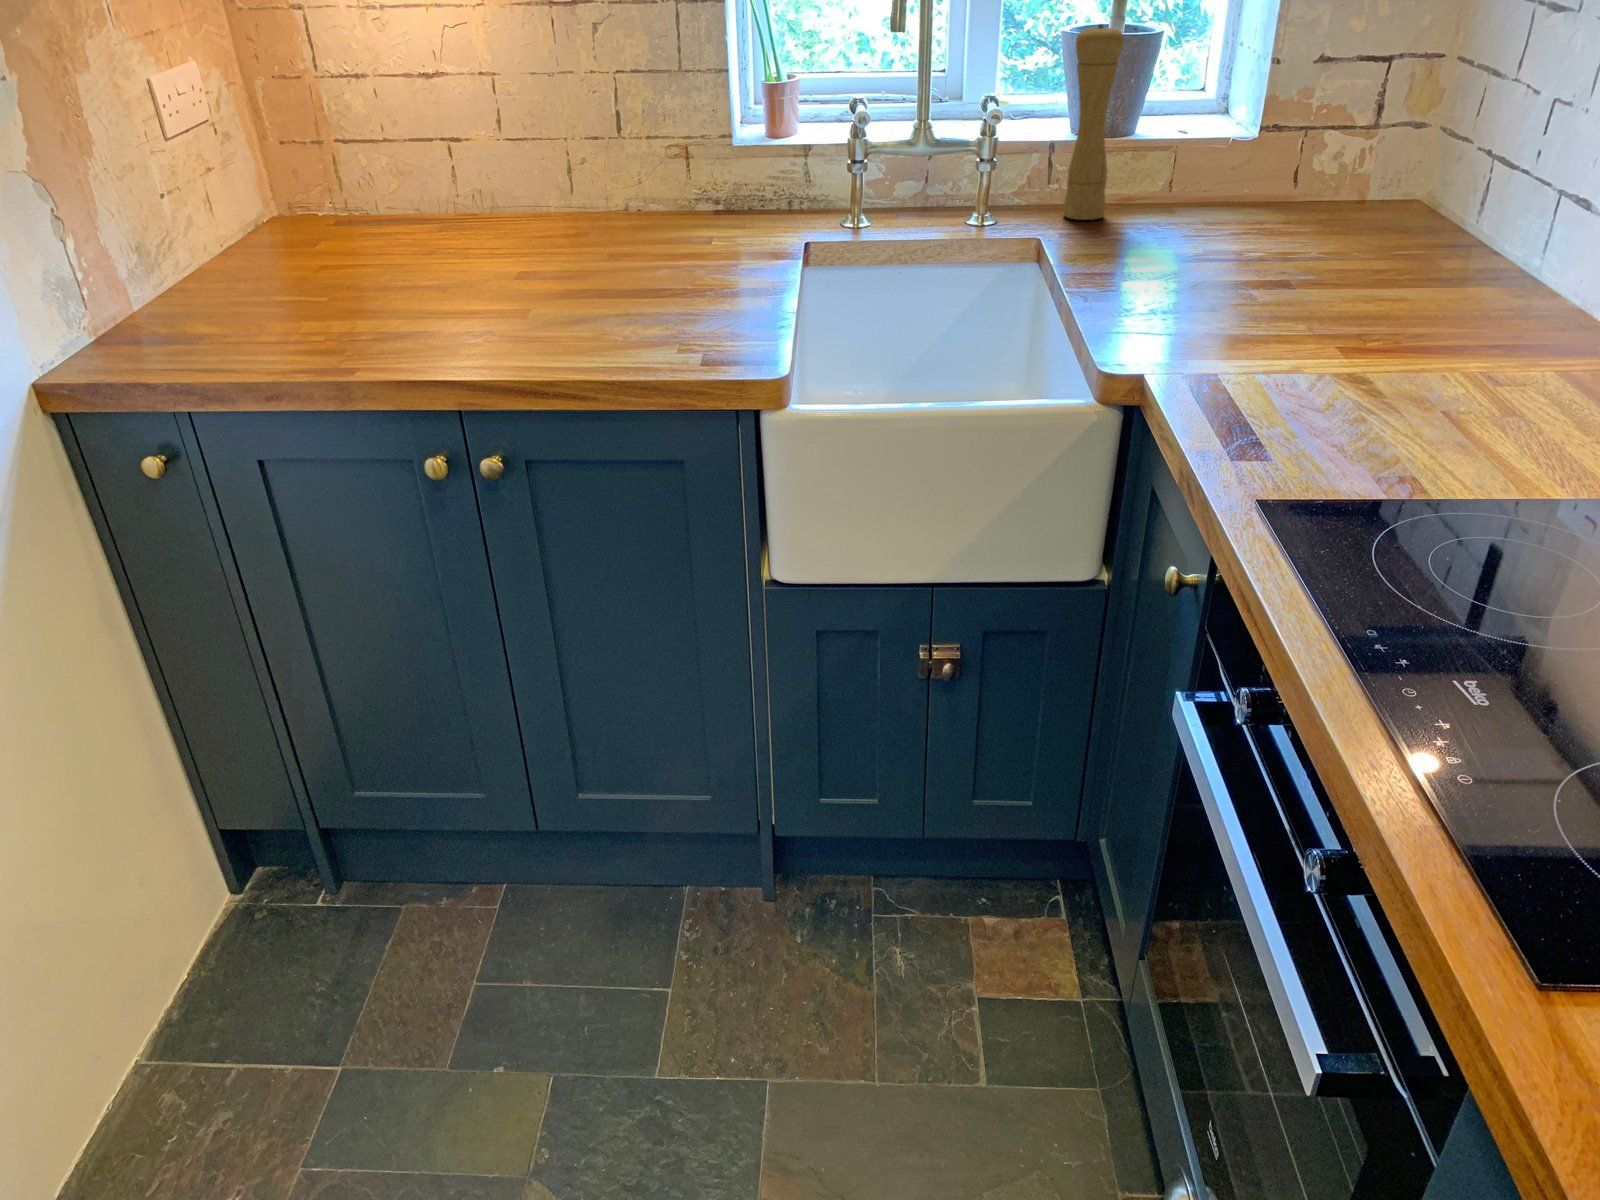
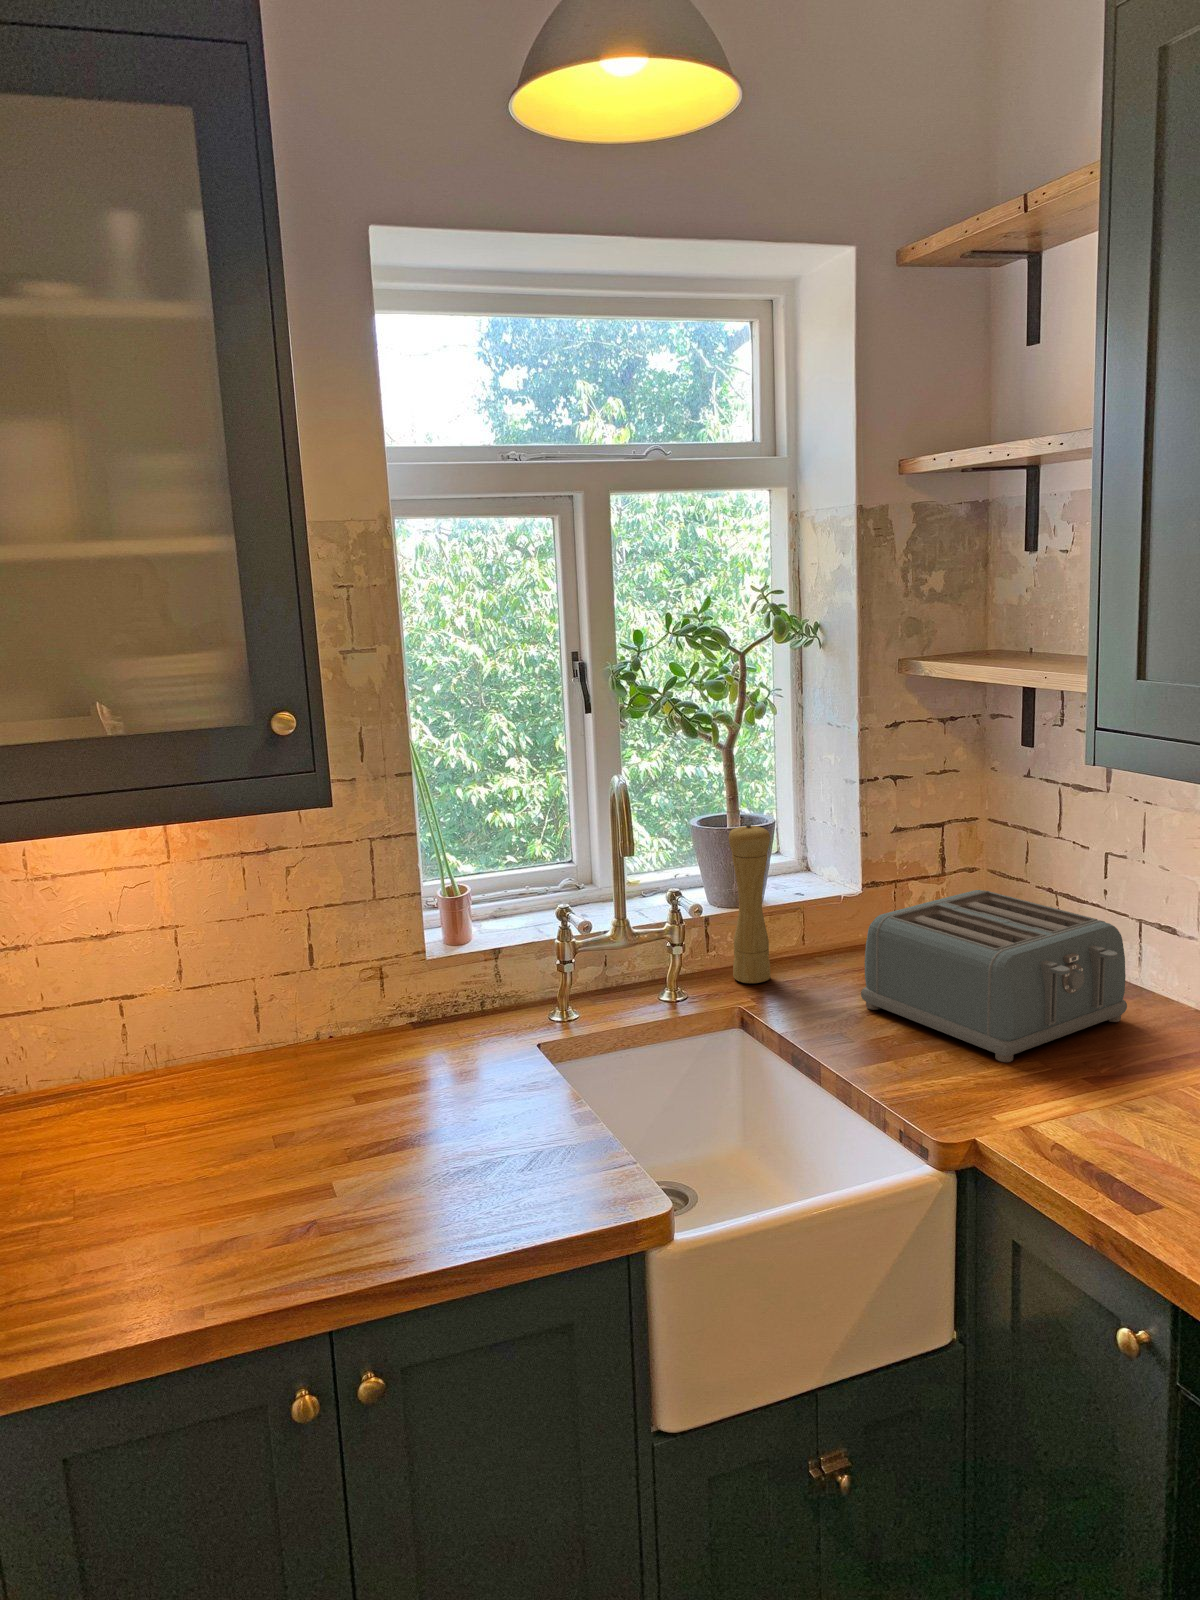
toaster: none [1170,129,1490,313] -> present [861,890,1127,1062]

